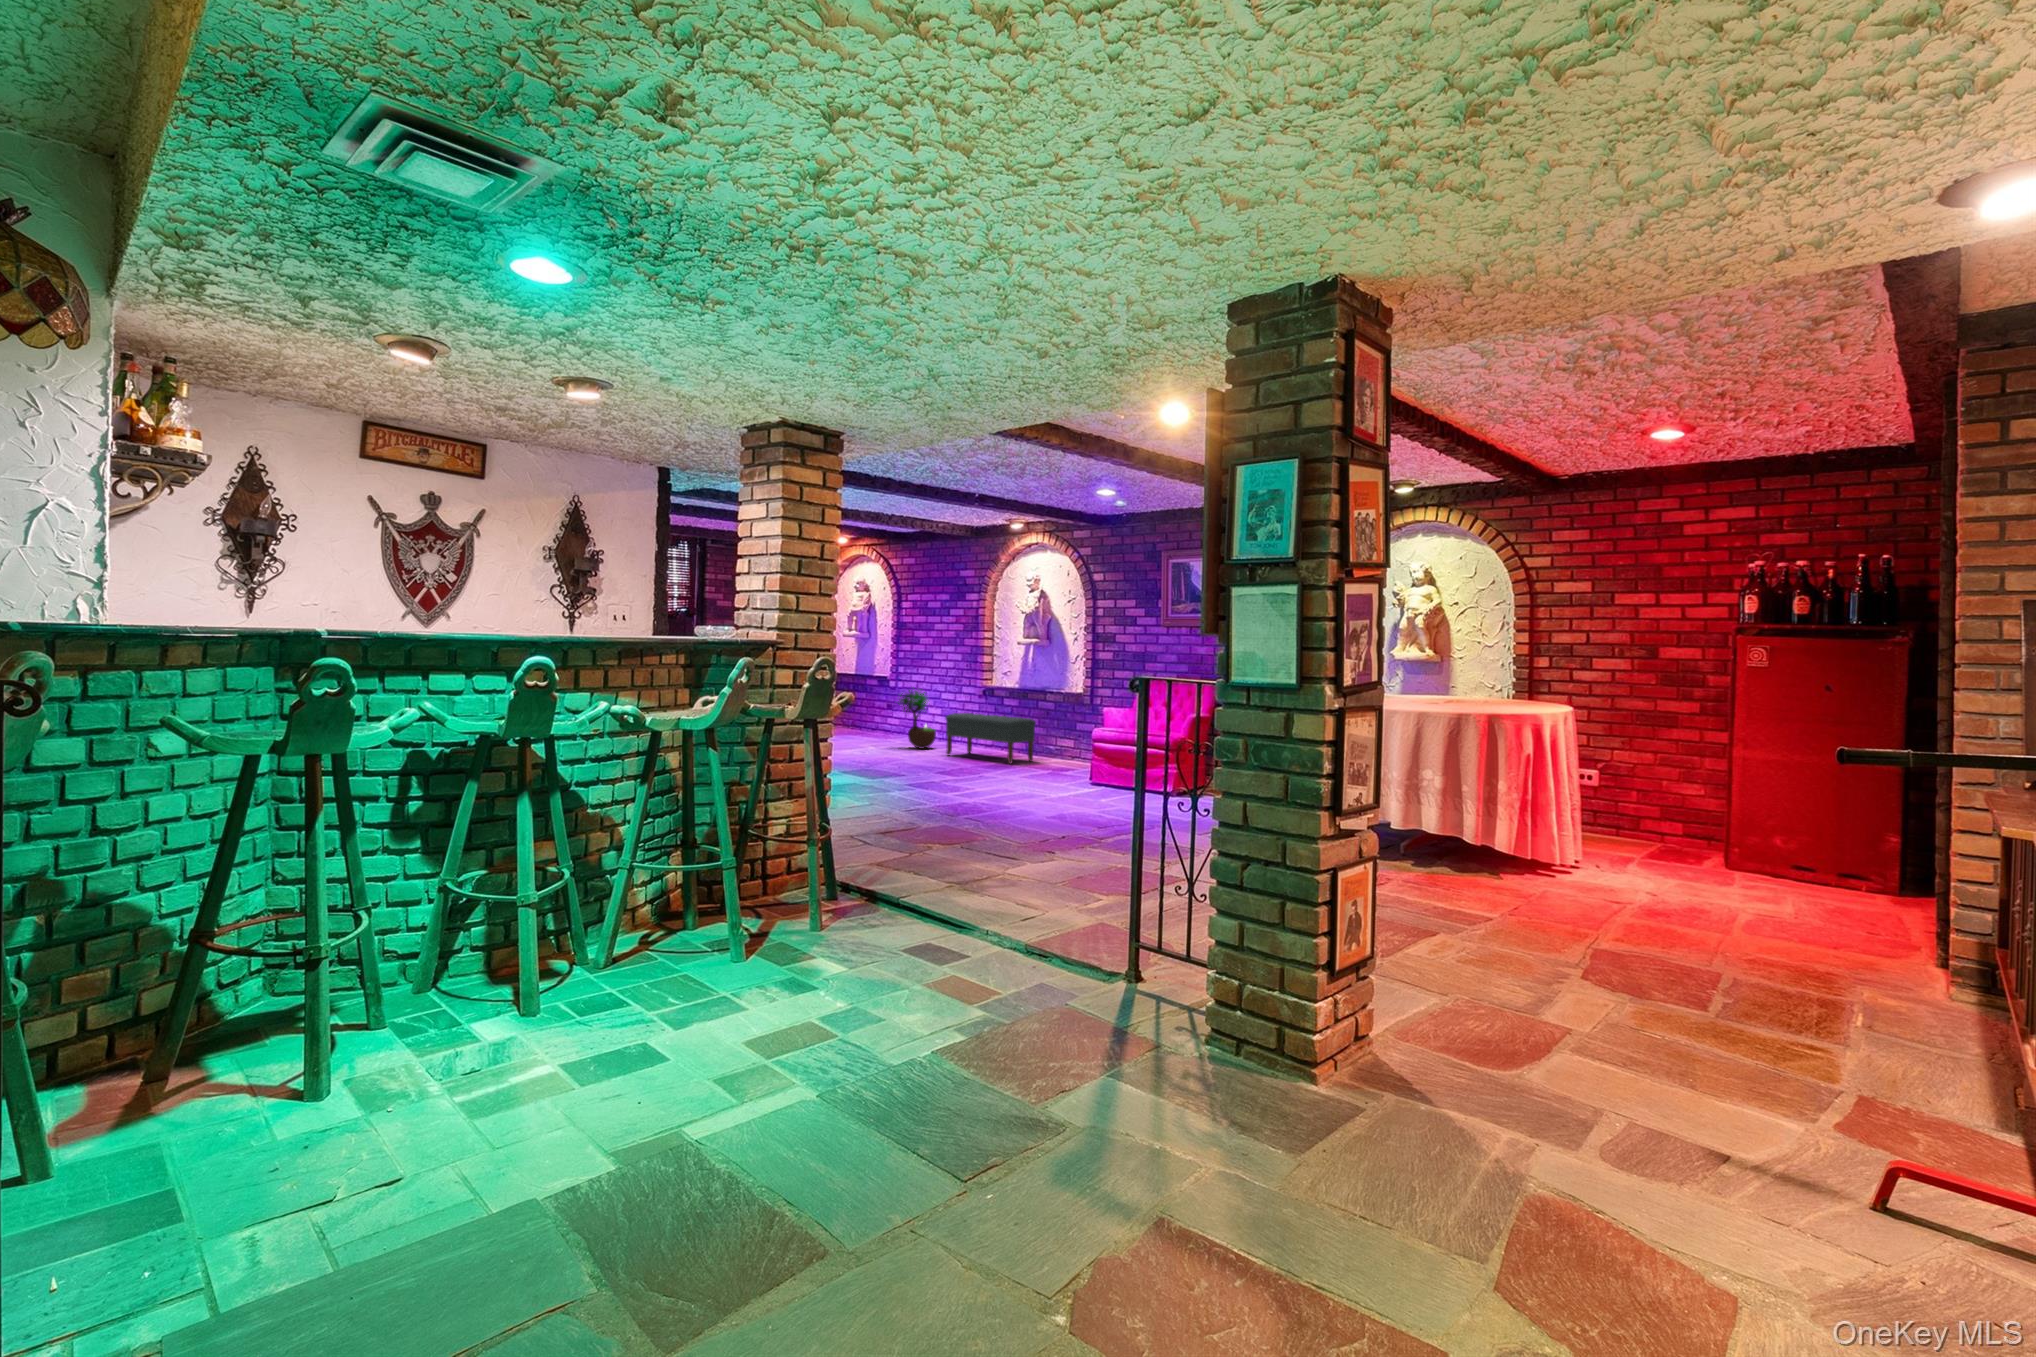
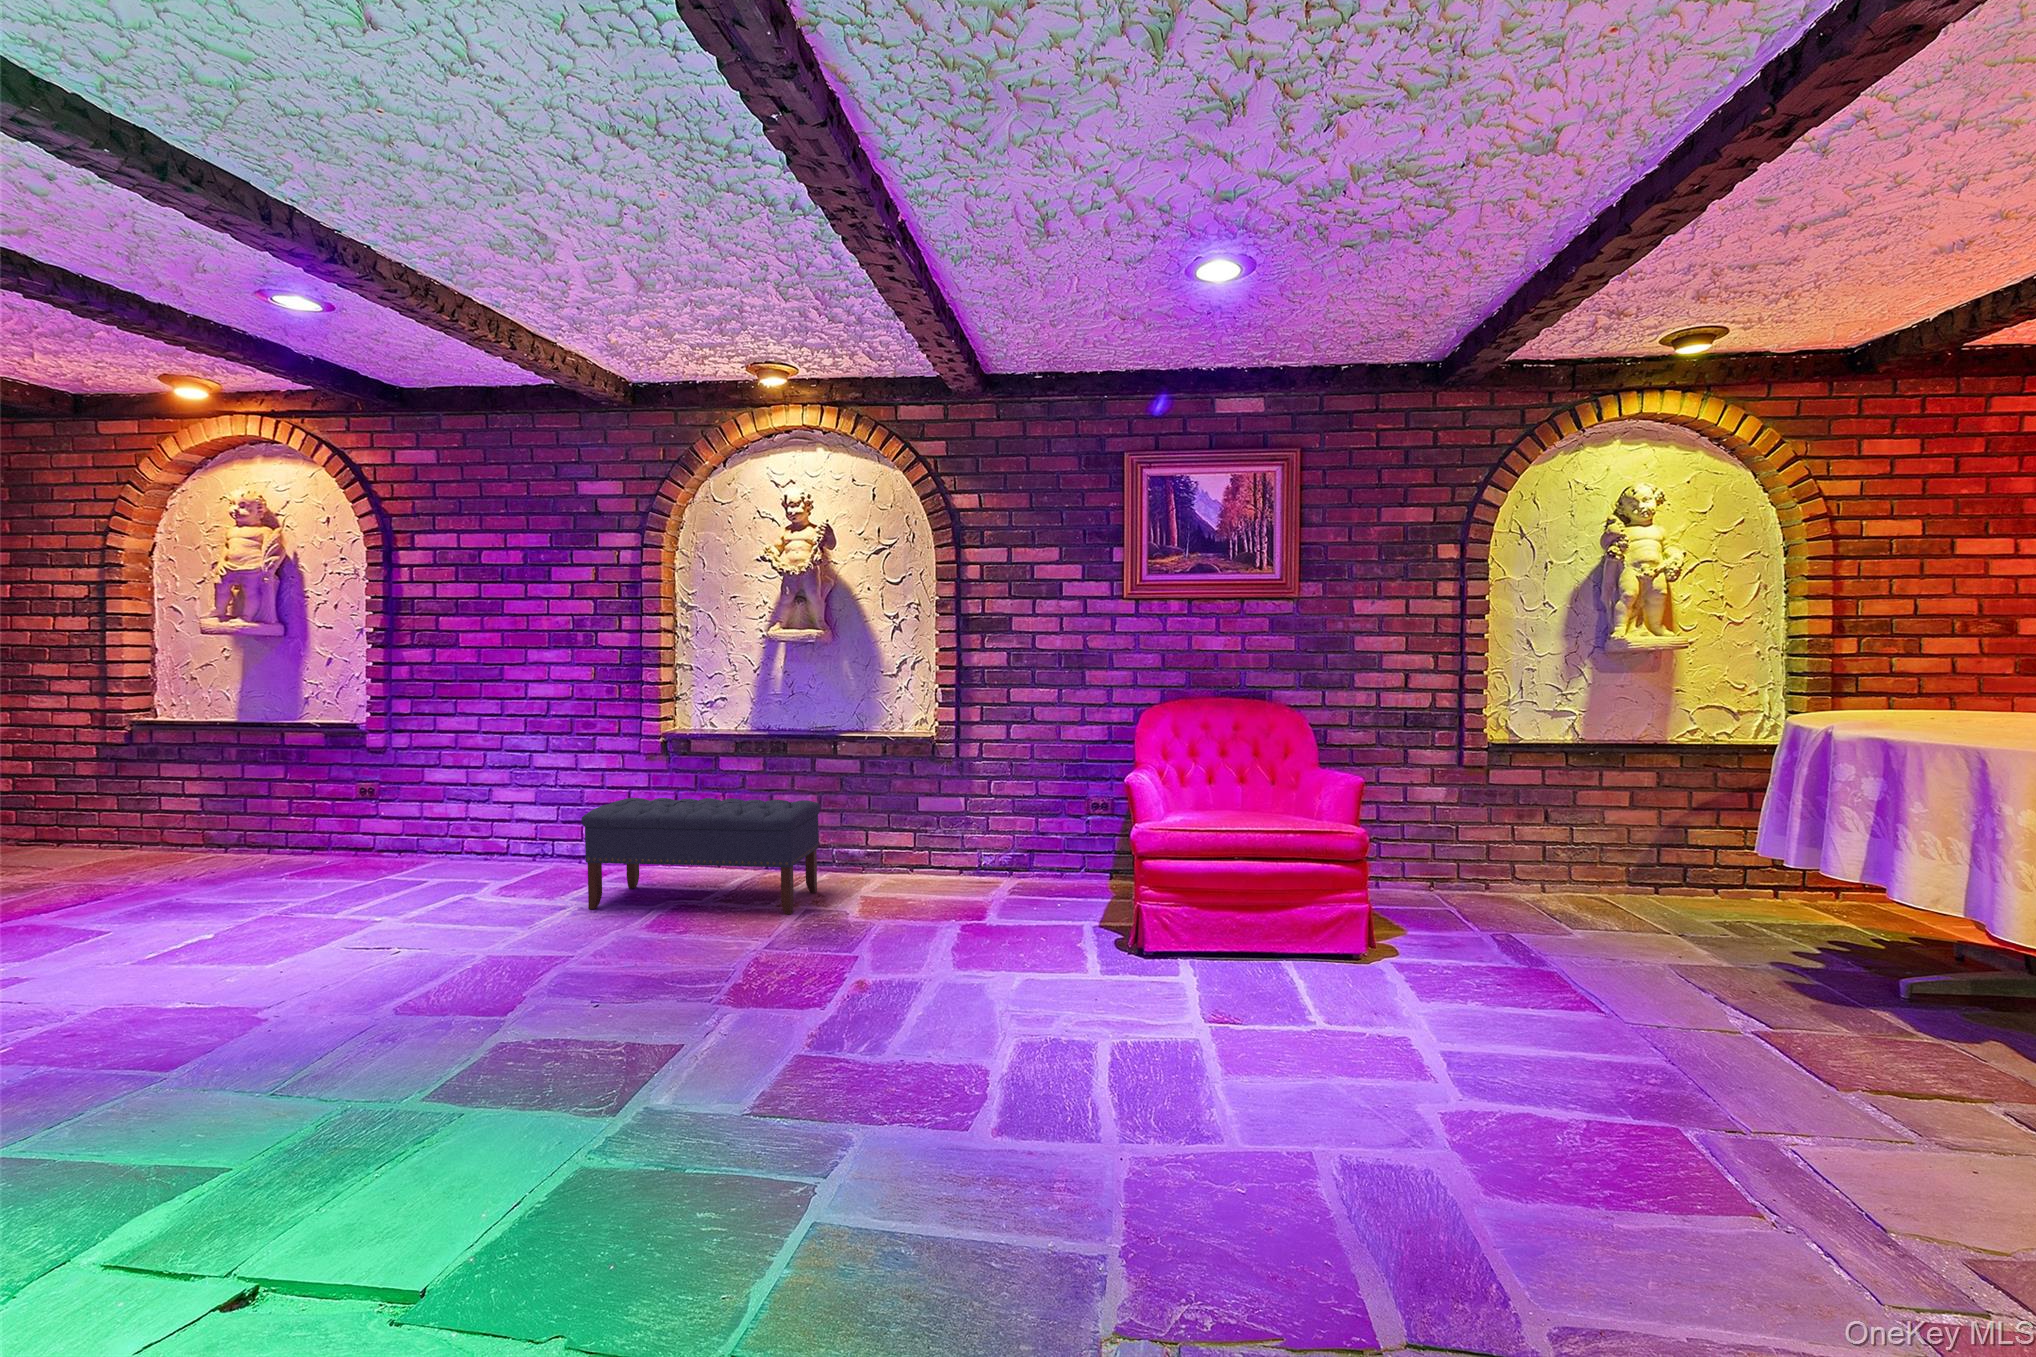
potted tree: present [898,690,936,749] -> none [407,741,528,892]

